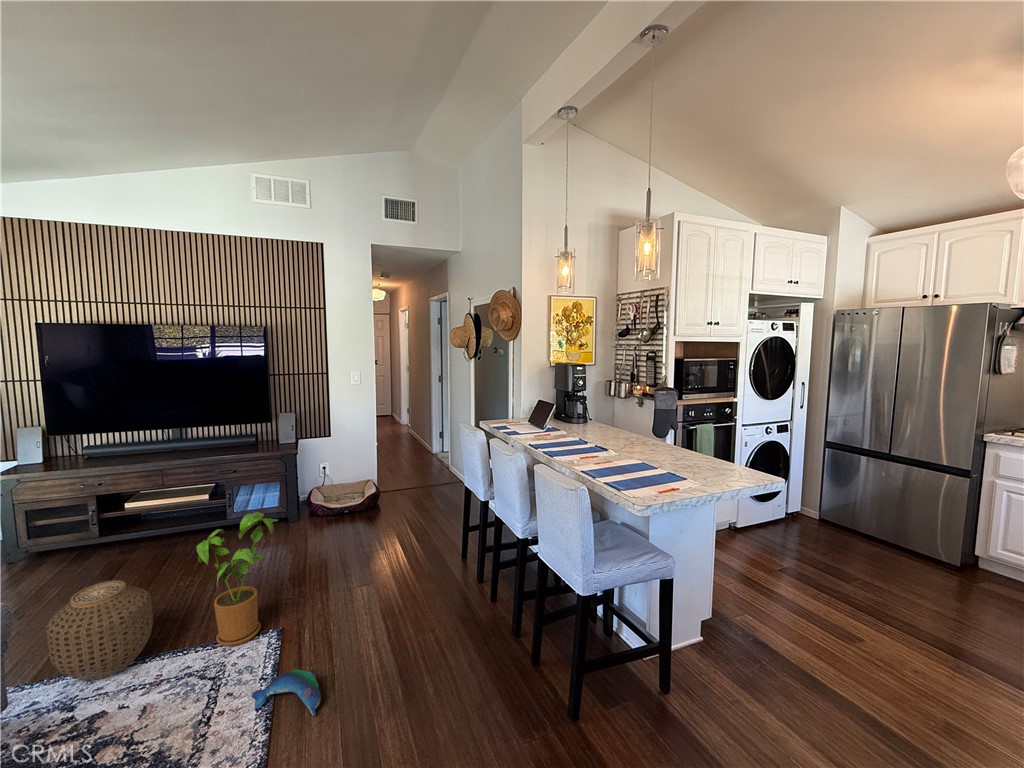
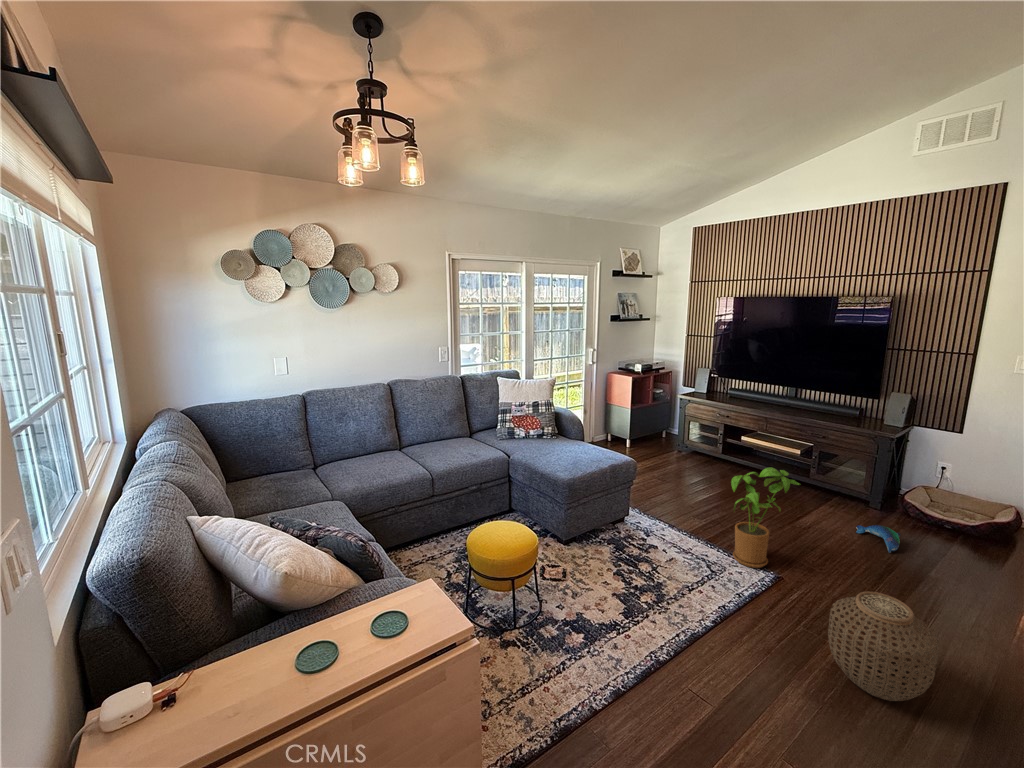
woven basket: present [46,580,153,680] -> present [828,592,939,701]
plush toy: present [251,668,321,716] -> present [856,525,901,553]

